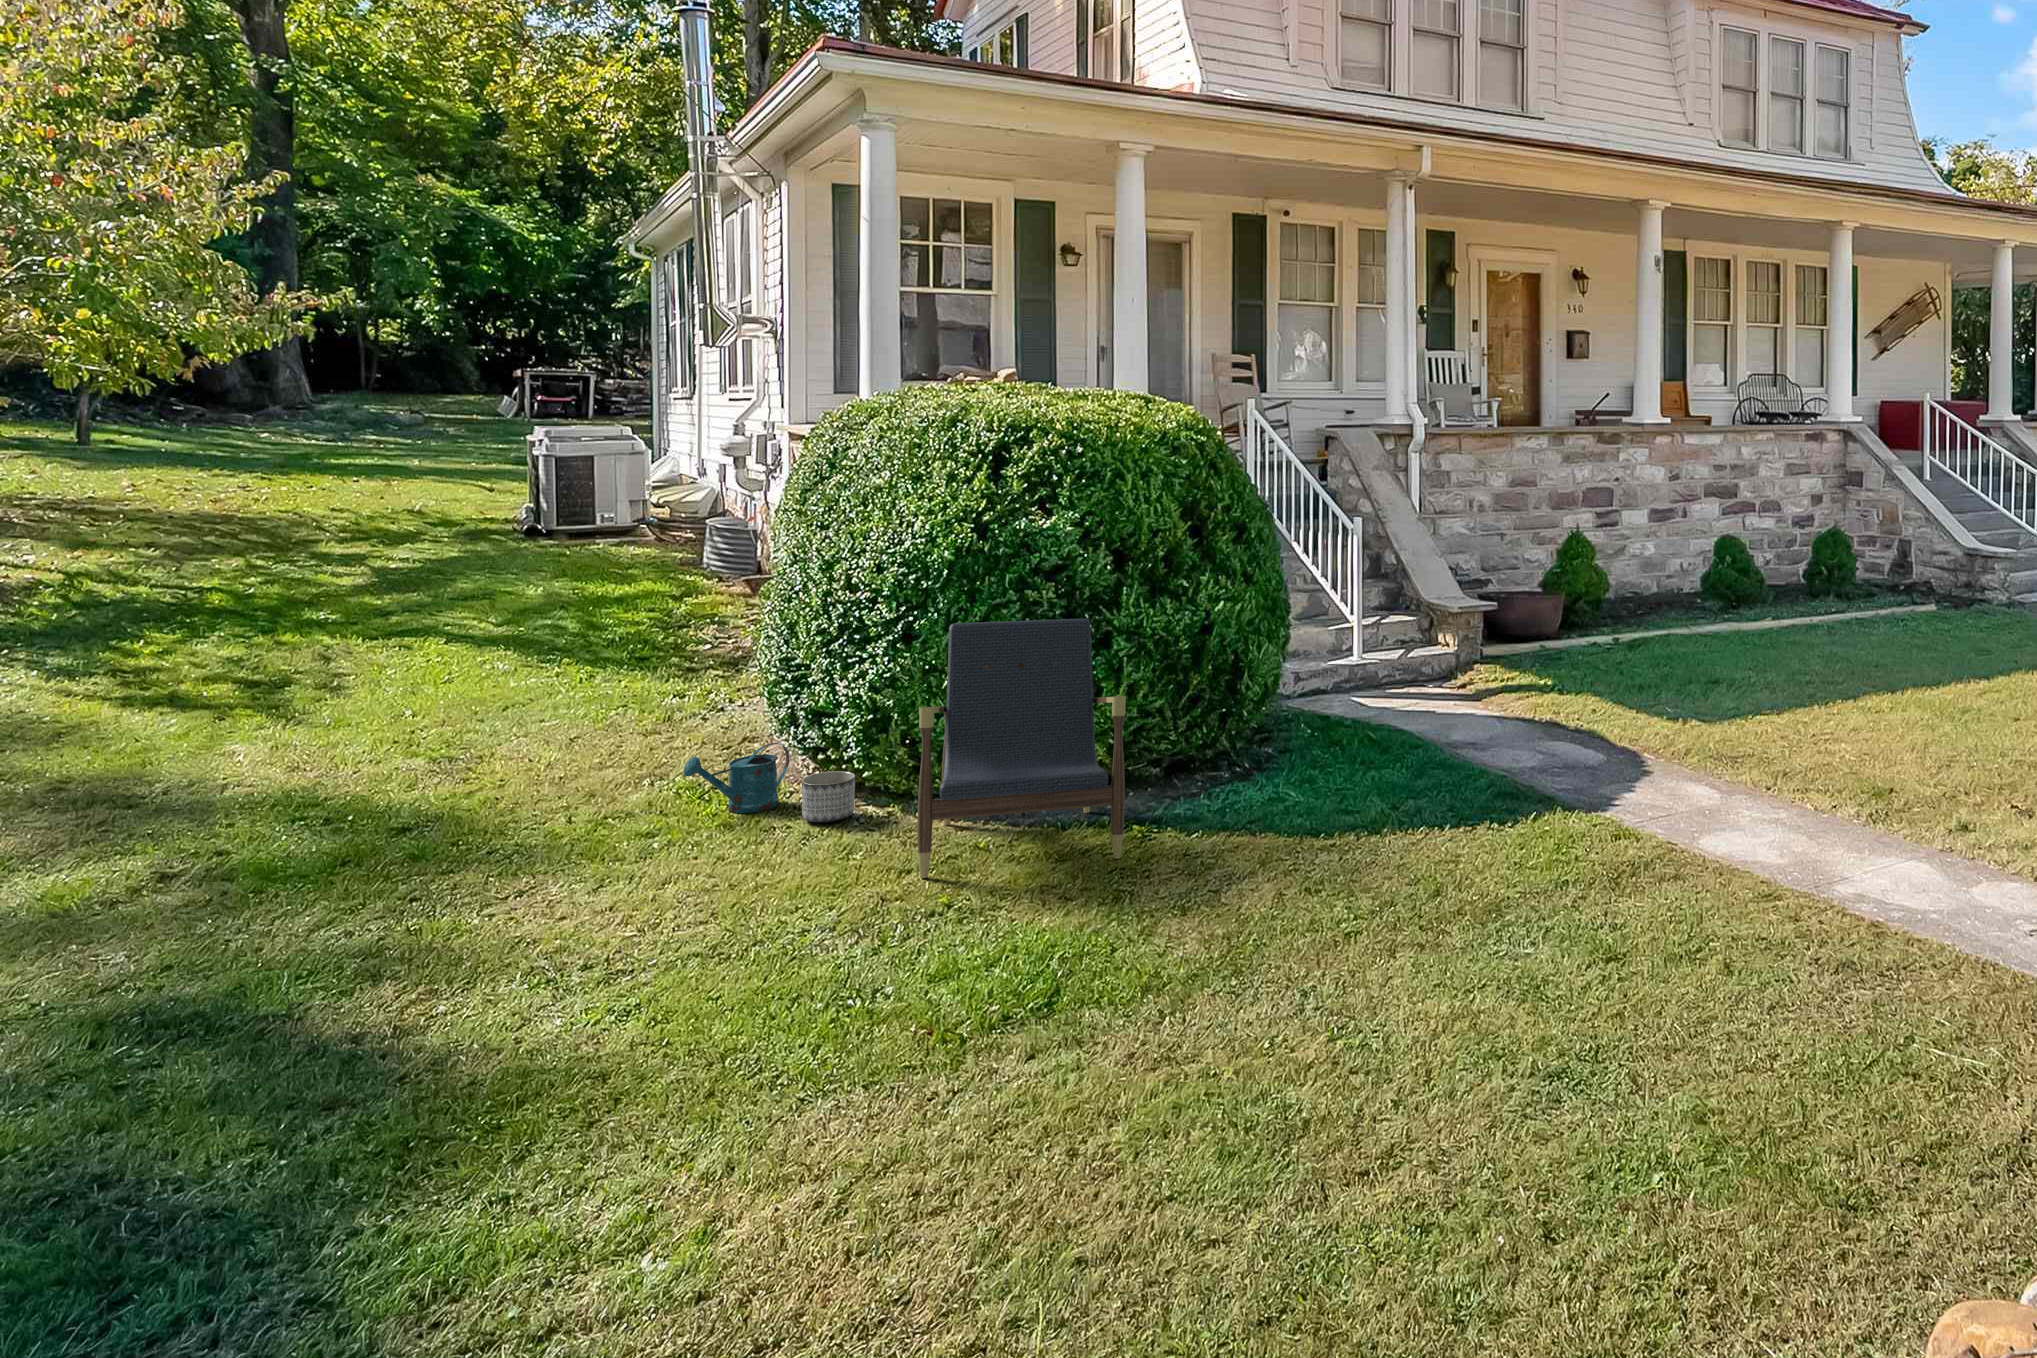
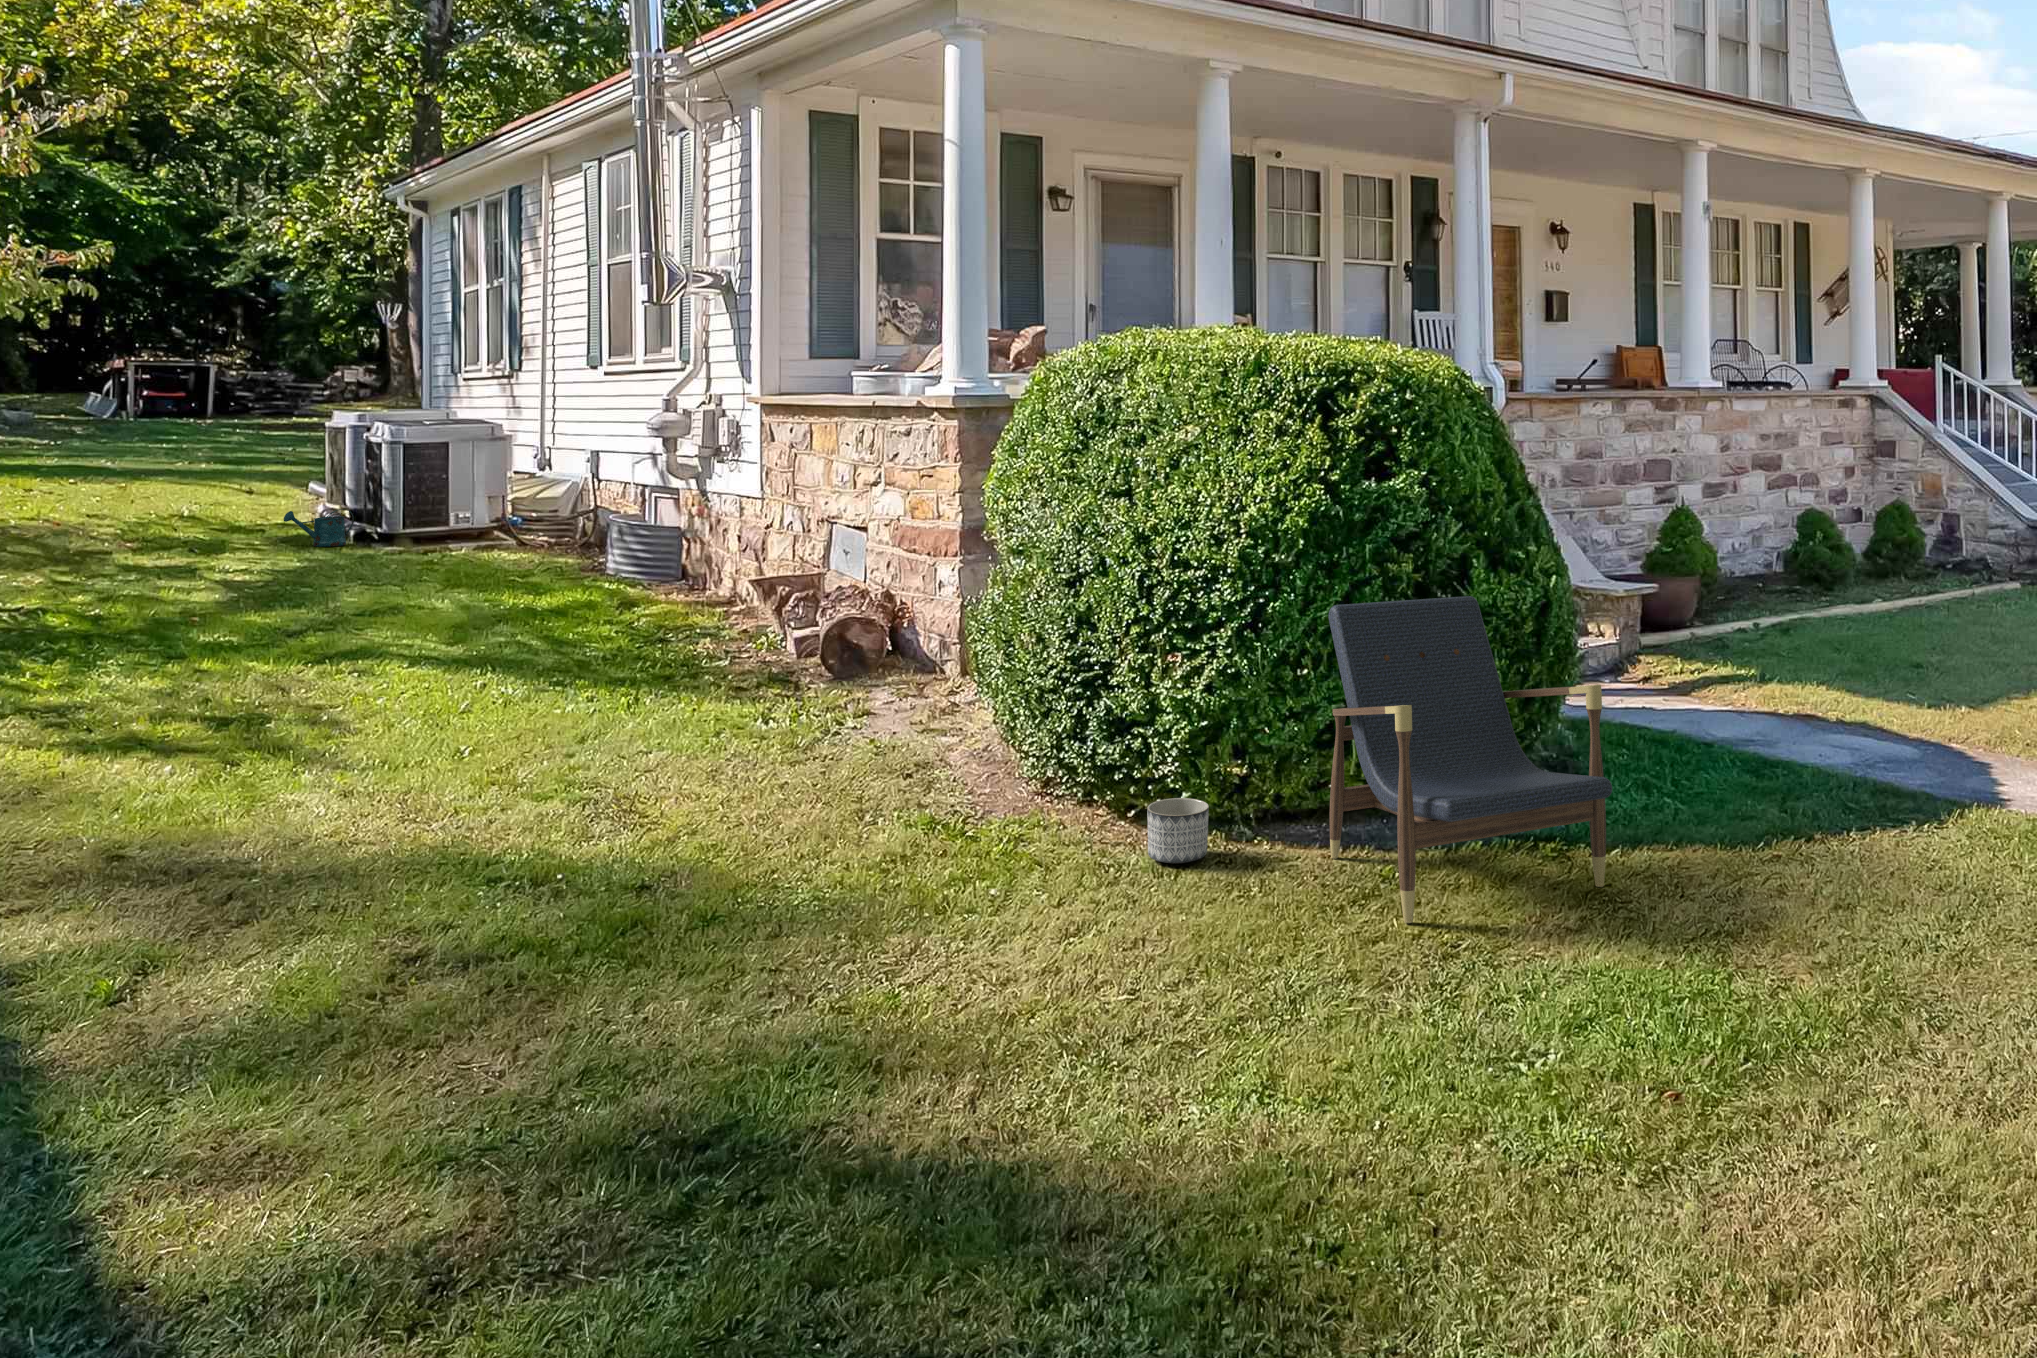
watering can: present [683,743,789,813] -> present [284,509,354,546]

